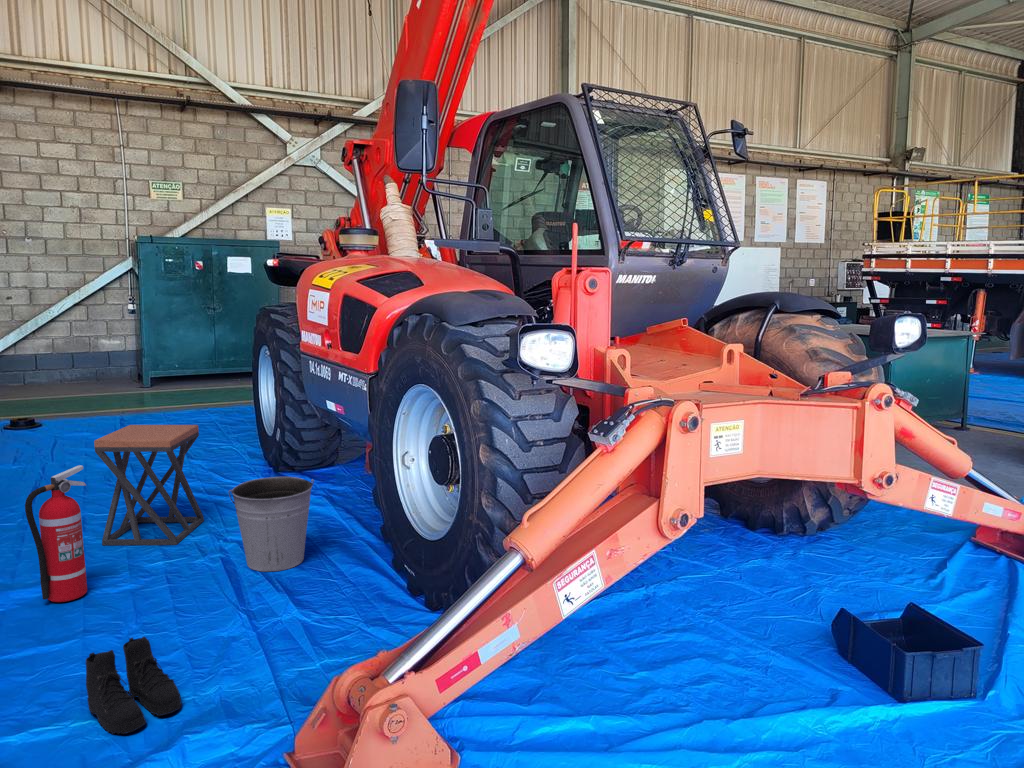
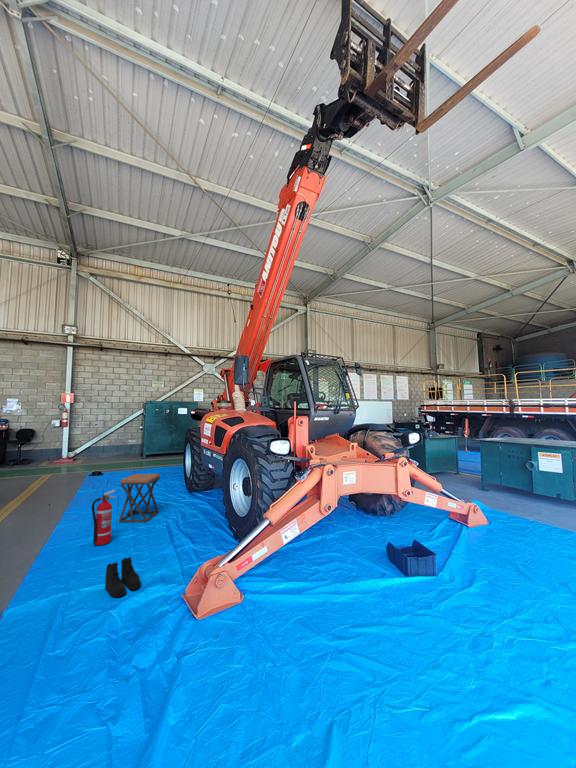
bucket: present [229,477,314,571] -> none [168,494,201,533]

